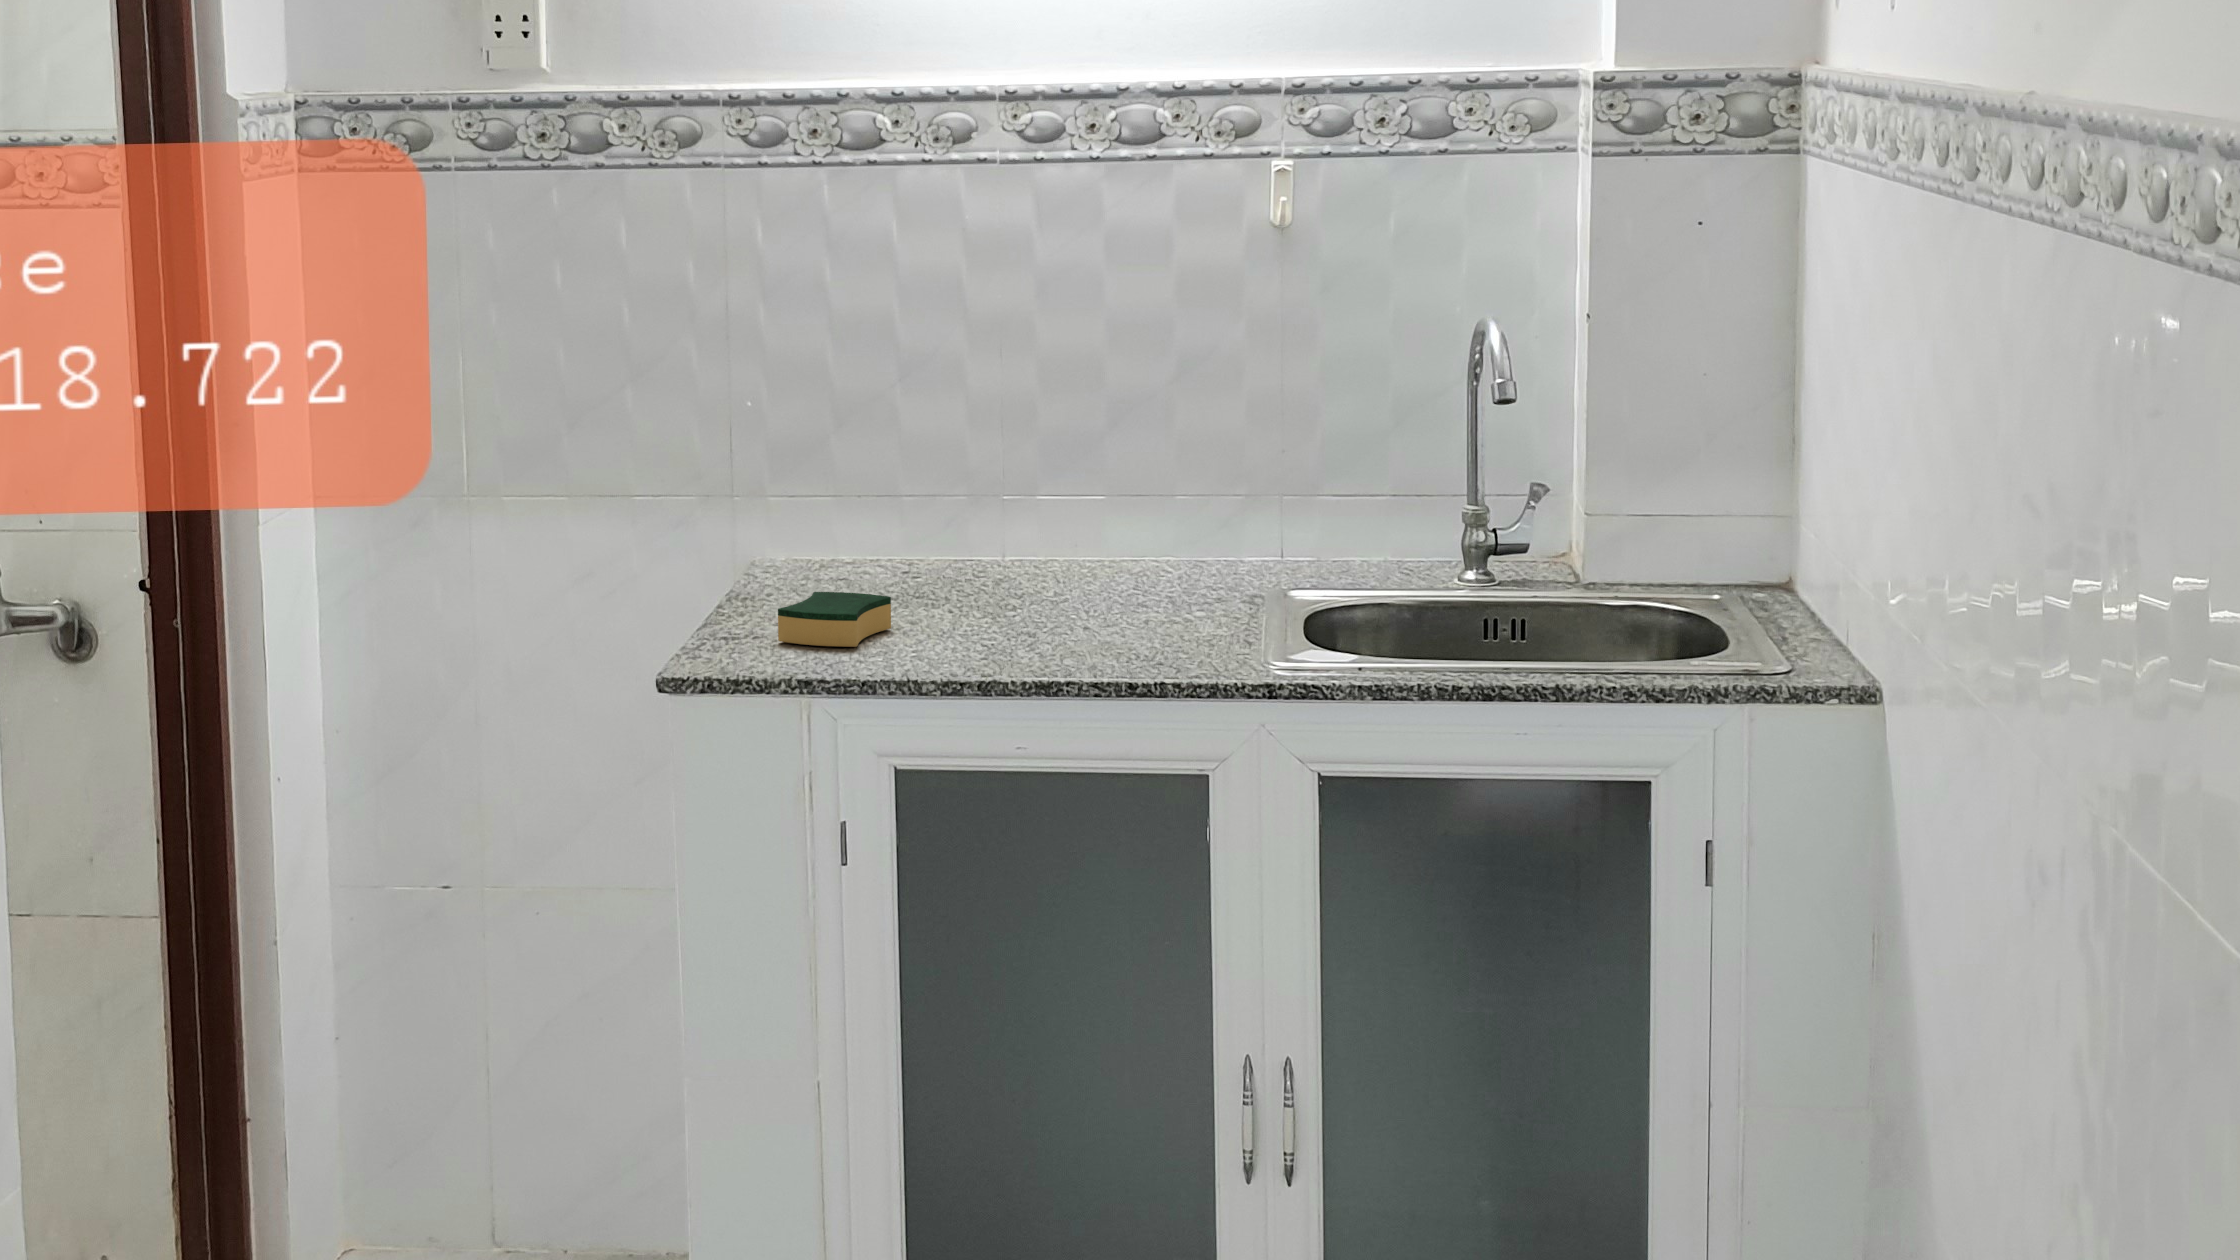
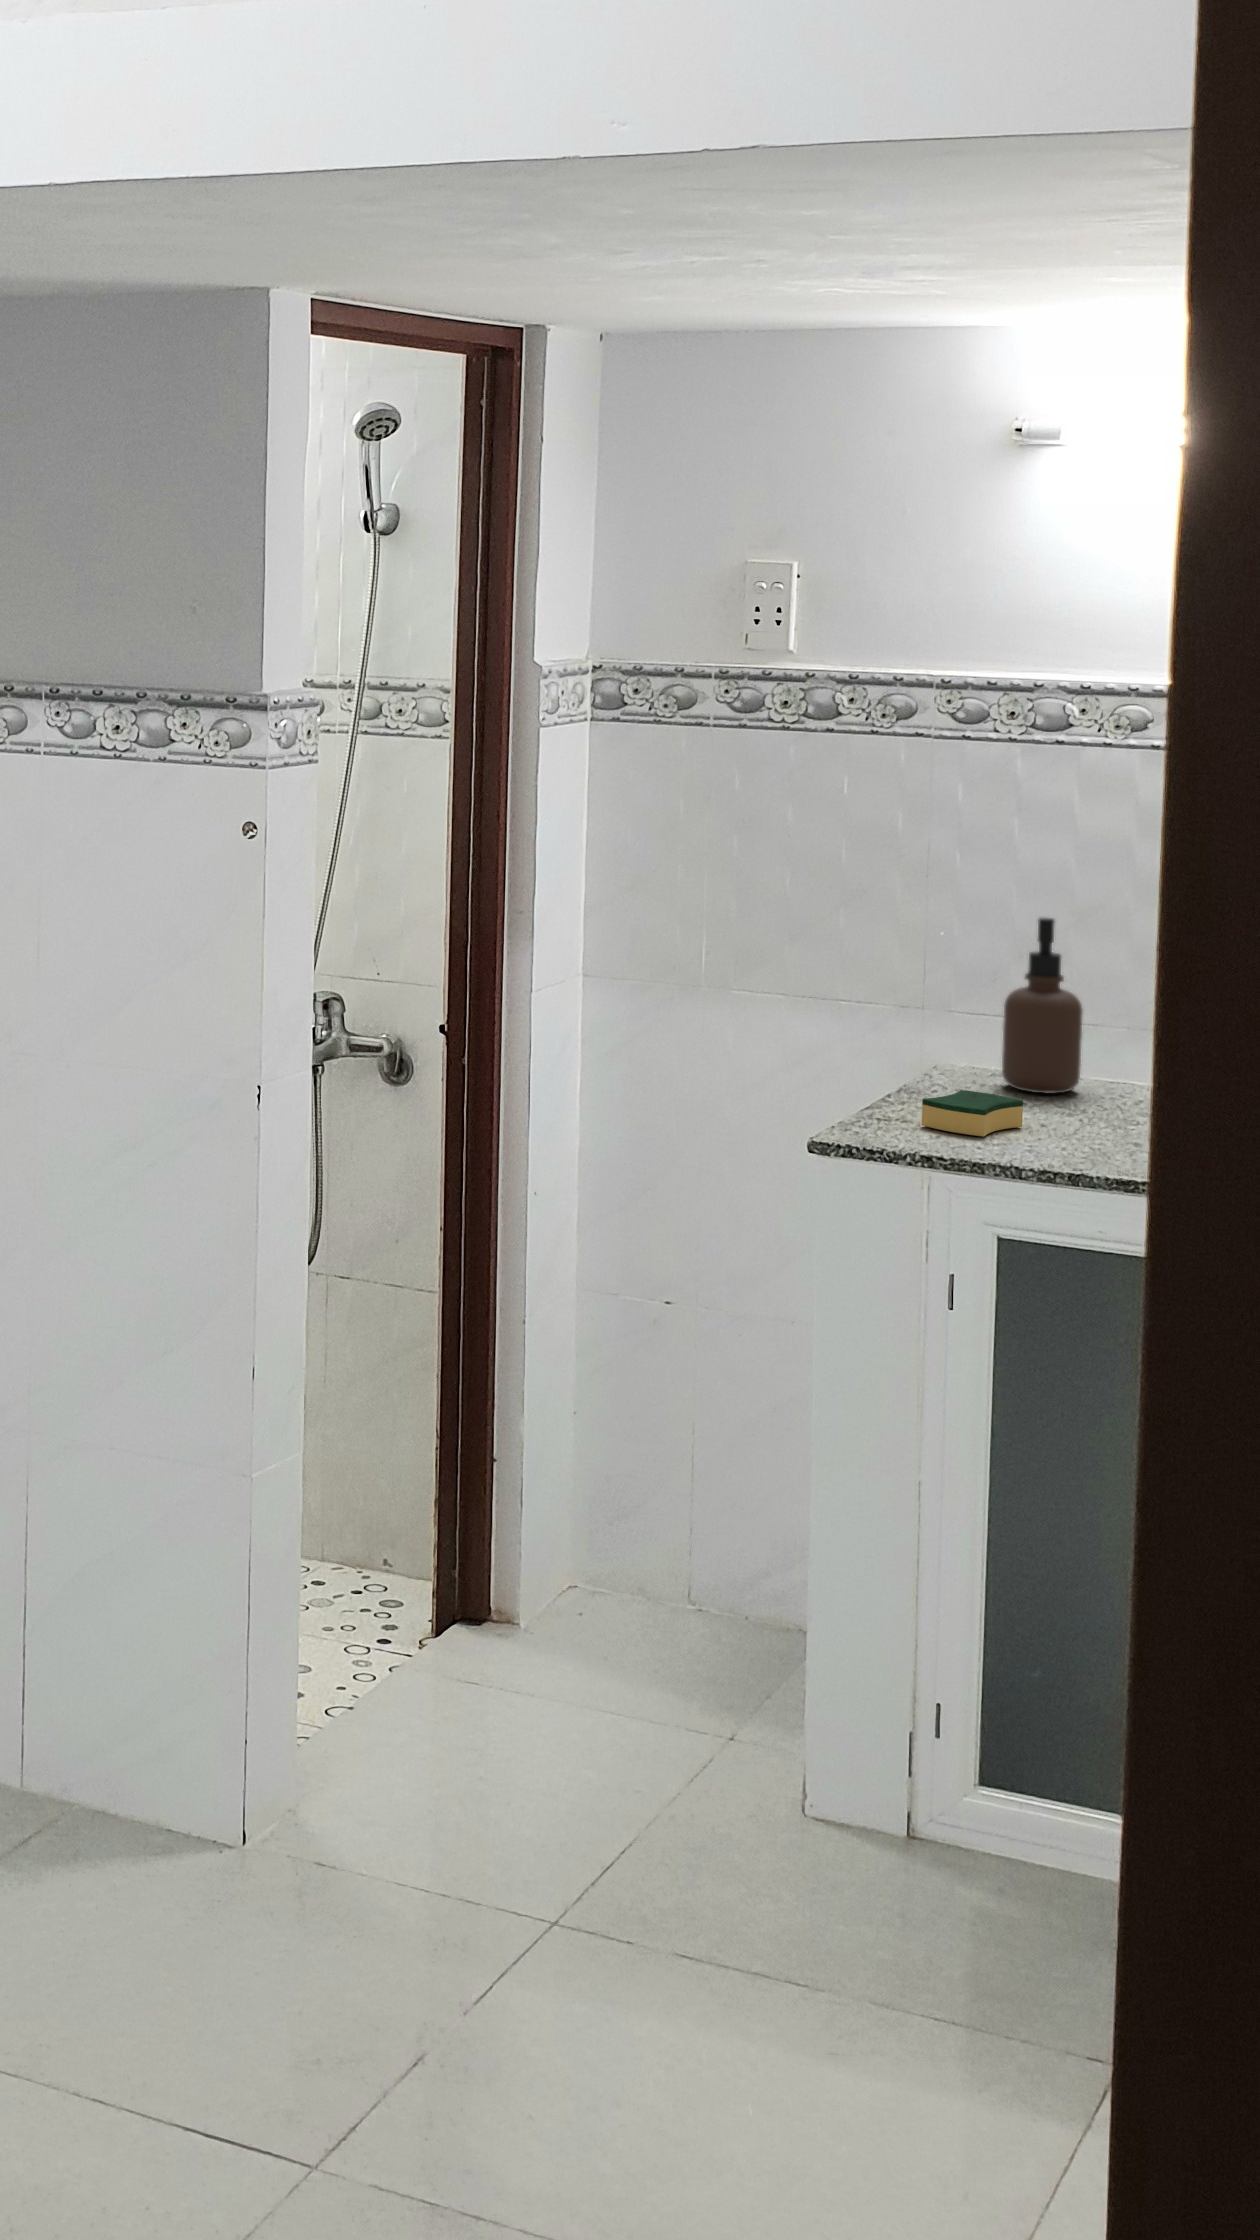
soap dispenser: none [836,373,927,583] -> present [1002,918,1082,1093]

